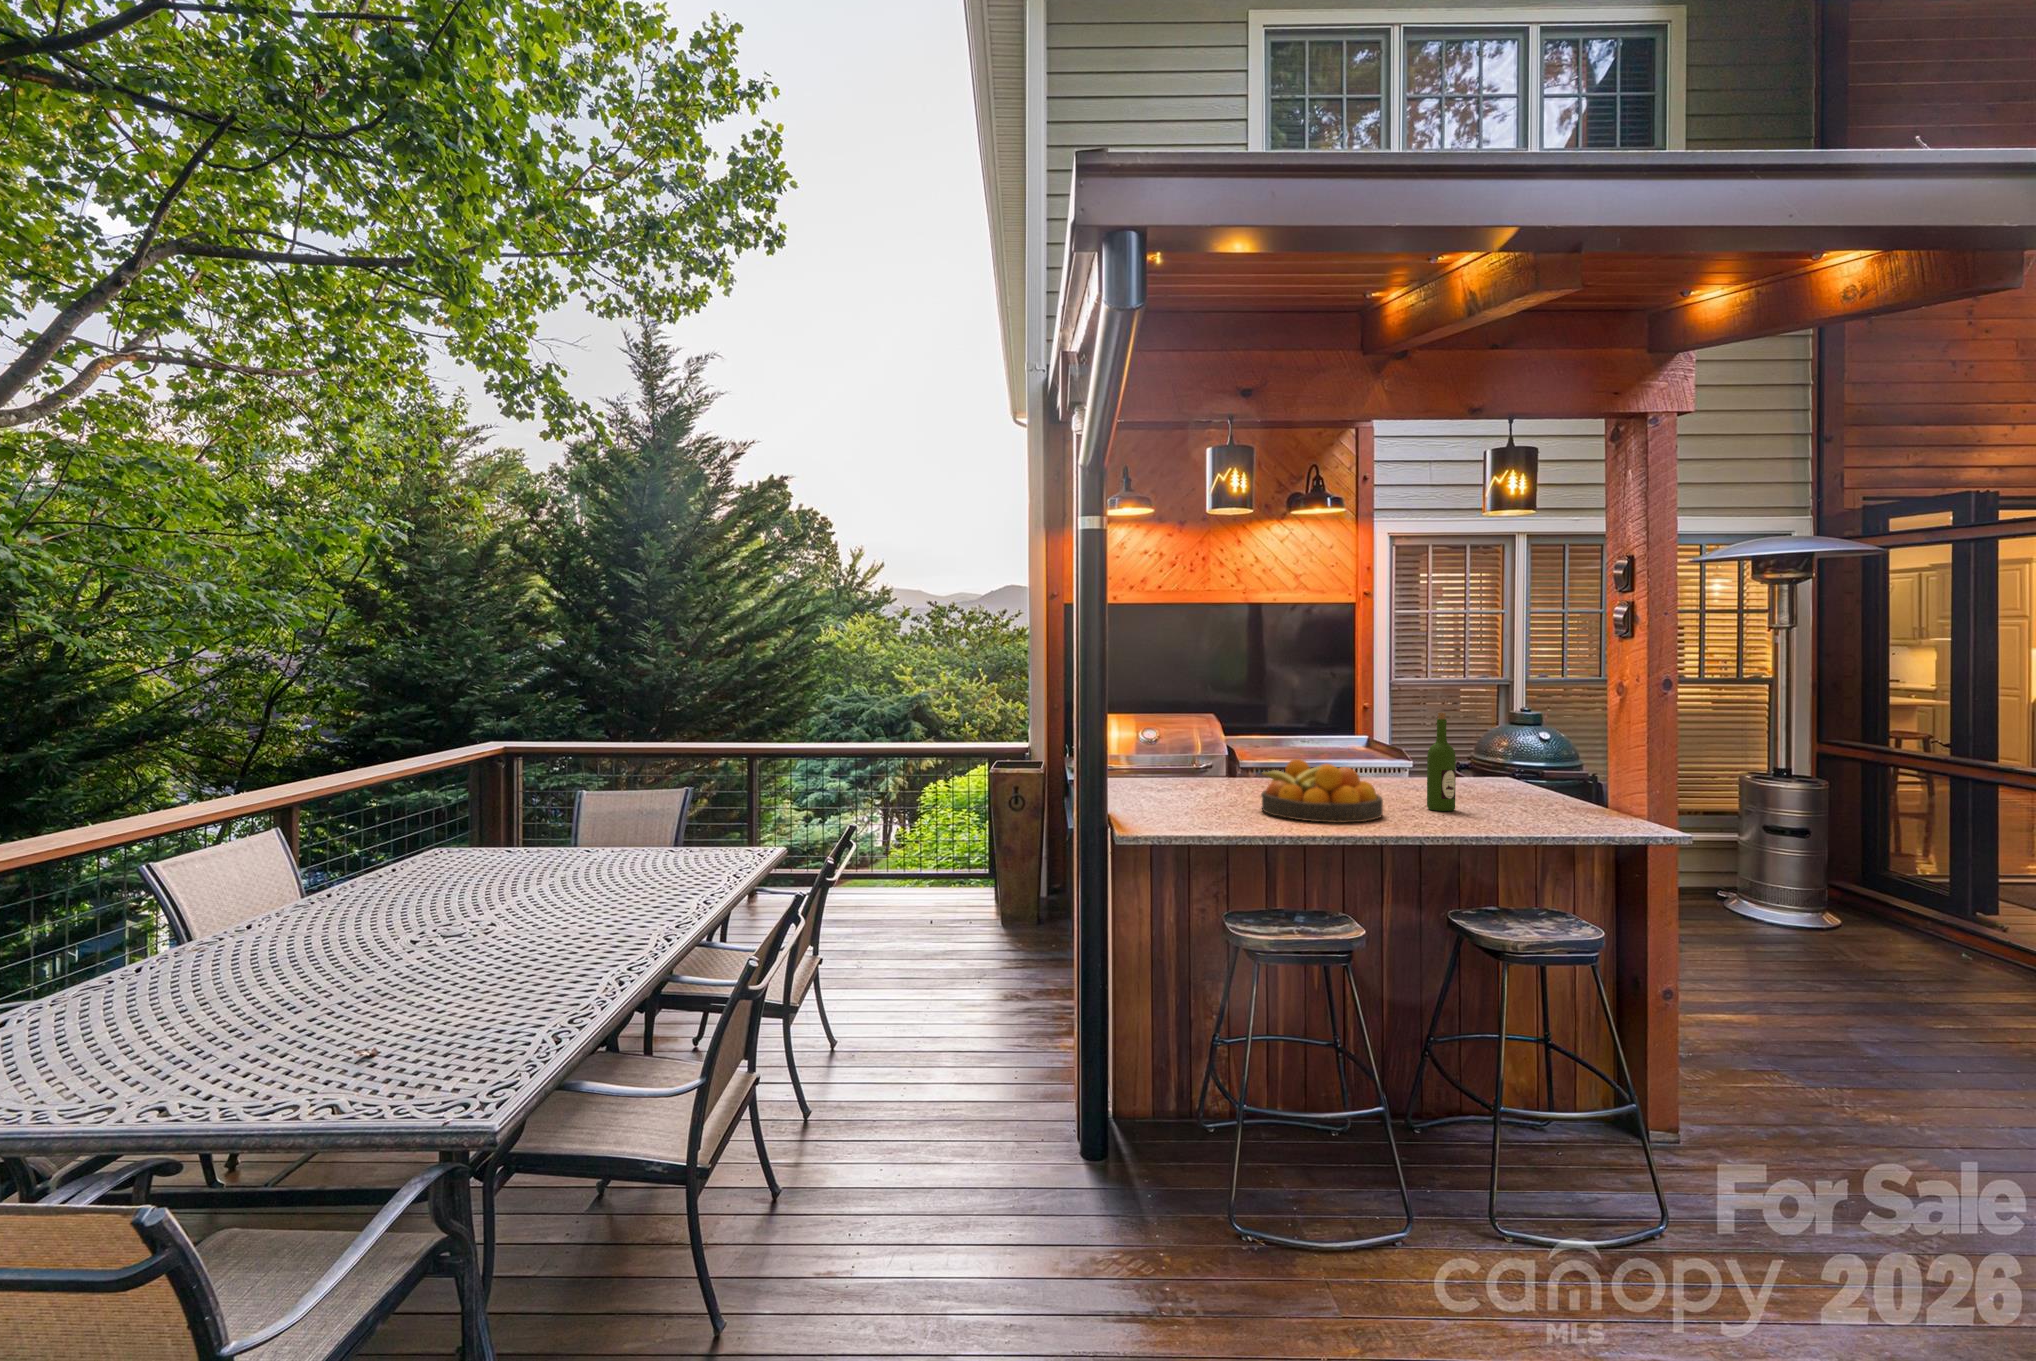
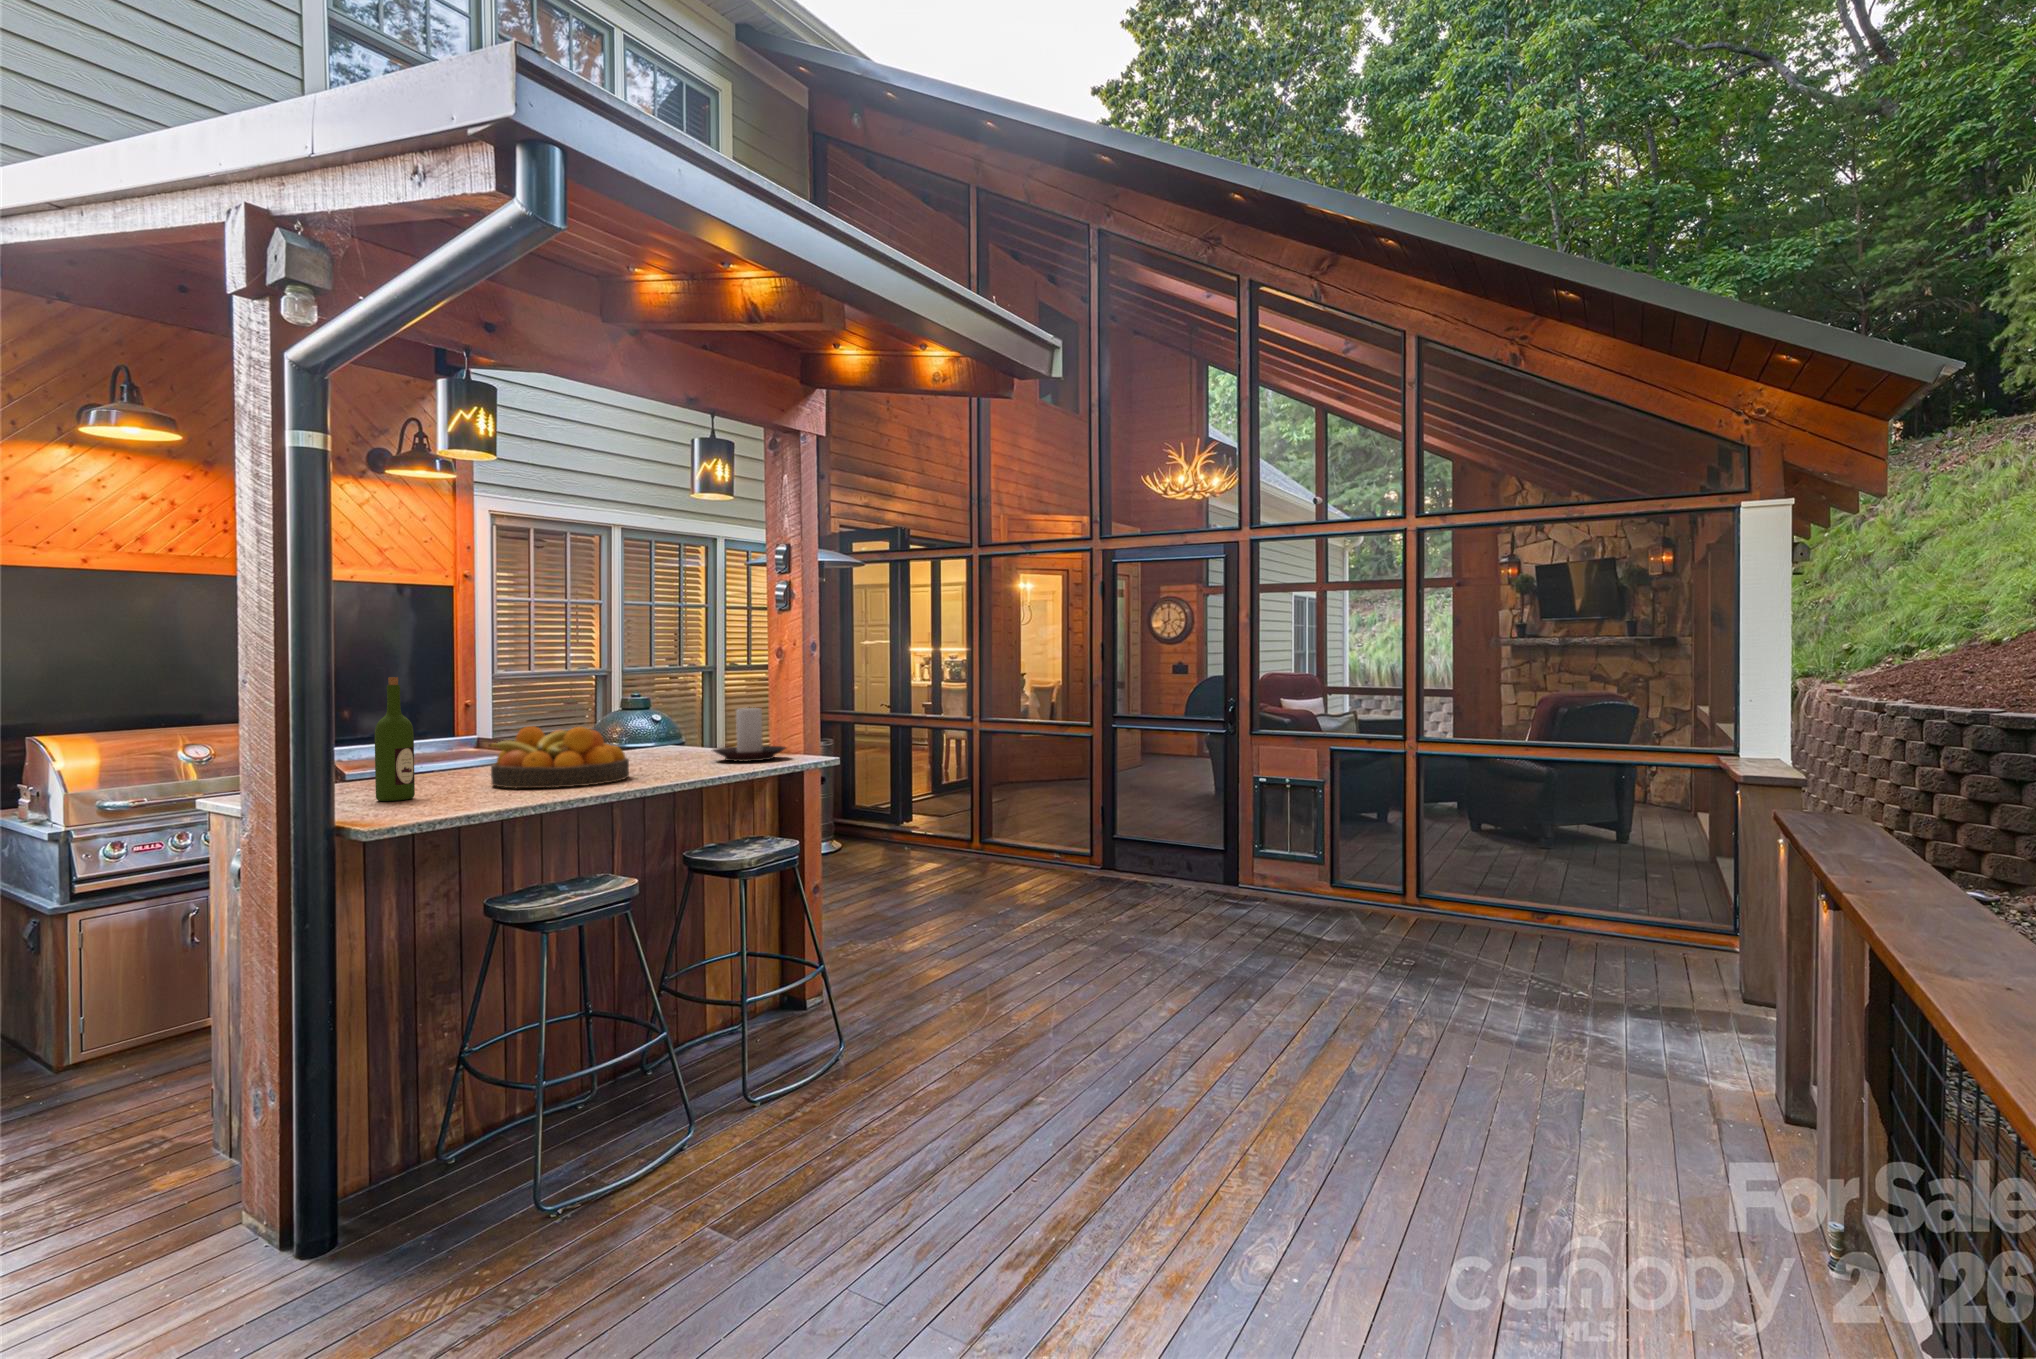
wine bottle: present [1427,713,1456,811] -> present [375,677,415,801]
candle holder: none [1498,751,1594,817] -> present [713,708,786,761]

